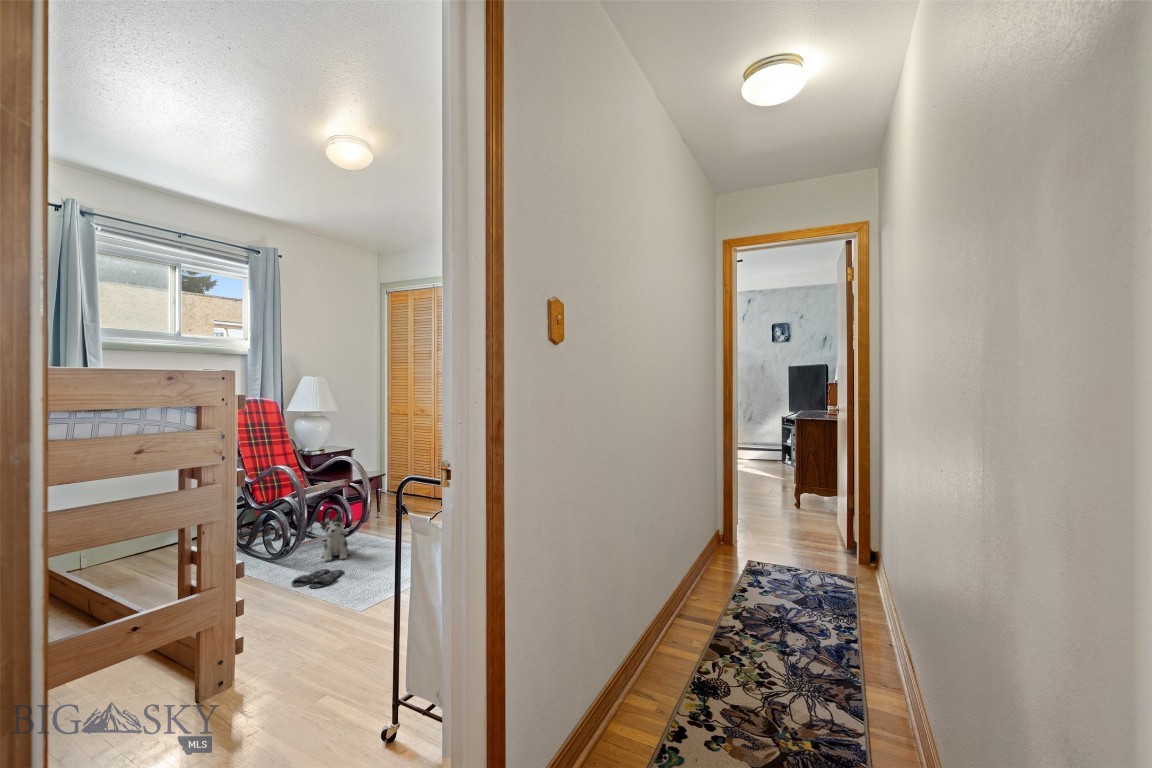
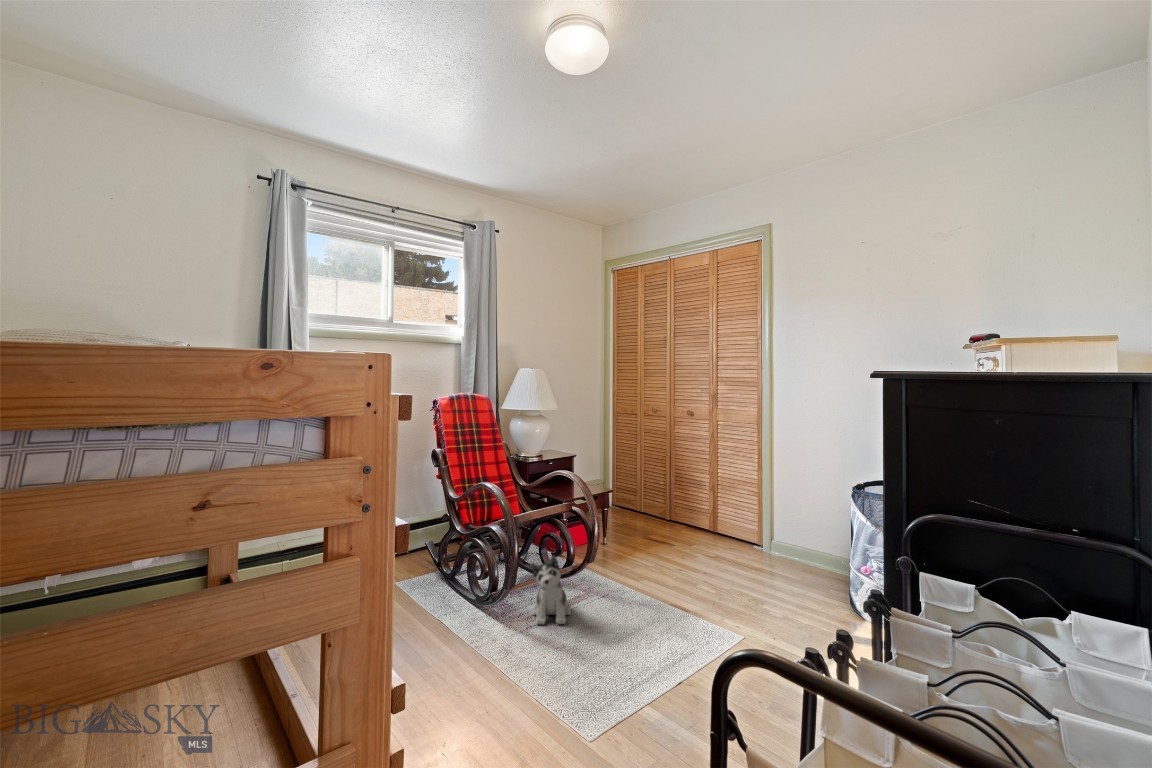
slippers: present [292,569,343,588] -> none [488,641,560,686]

